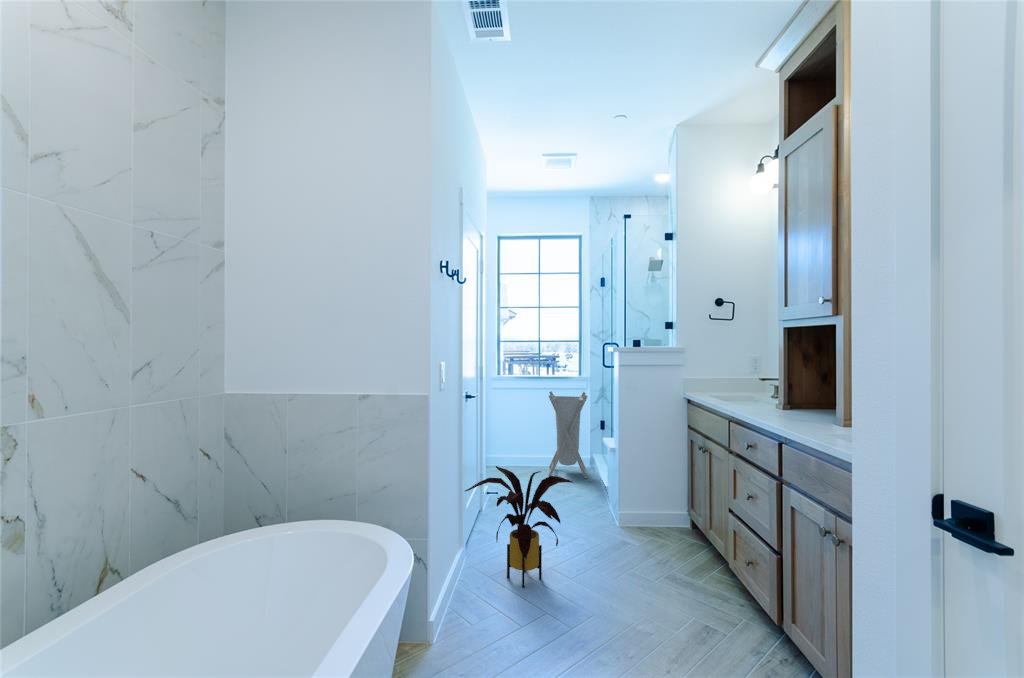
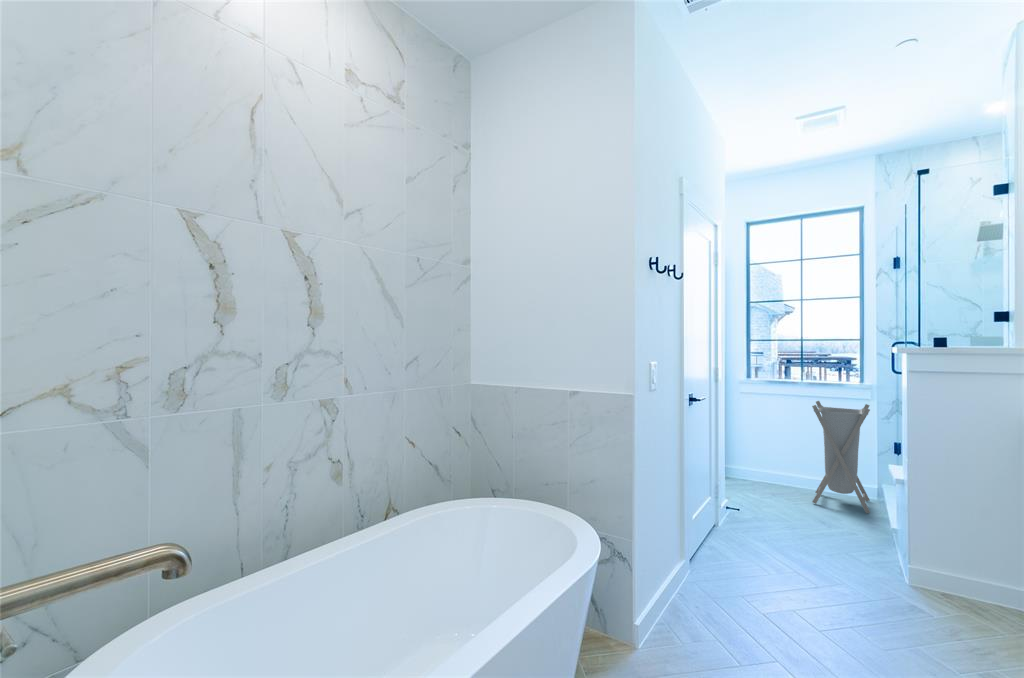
house plant: present [465,466,573,588] -> none [684,478,826,619]

